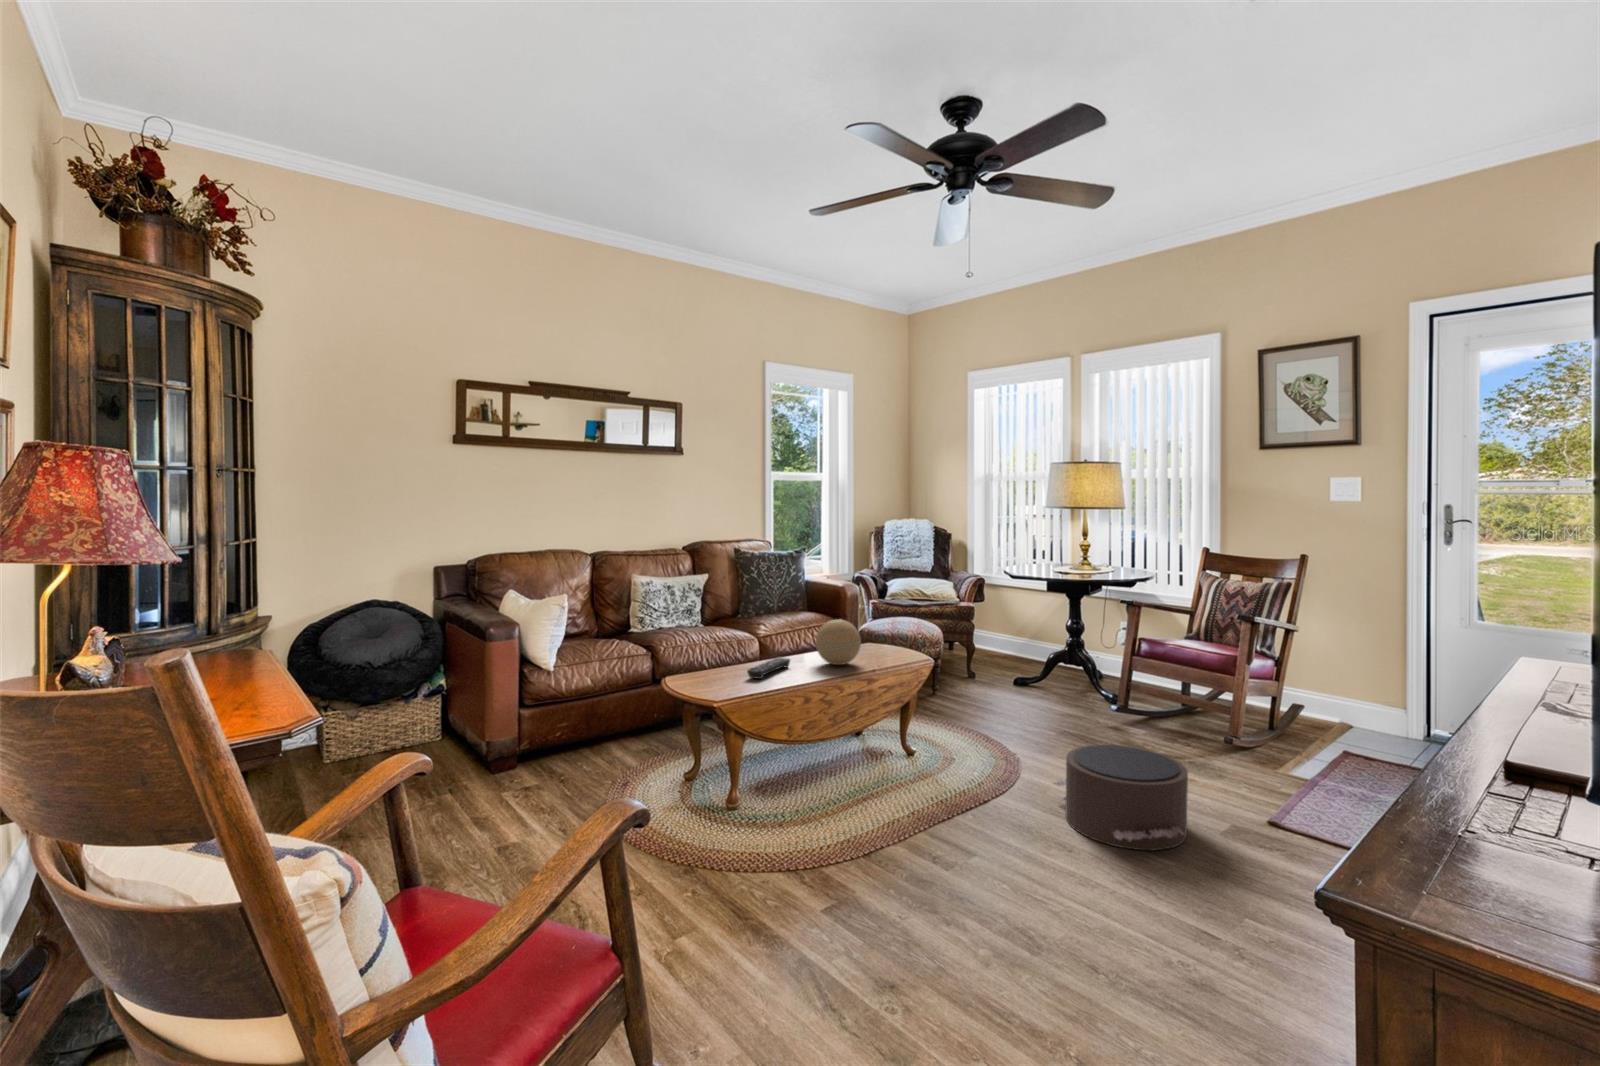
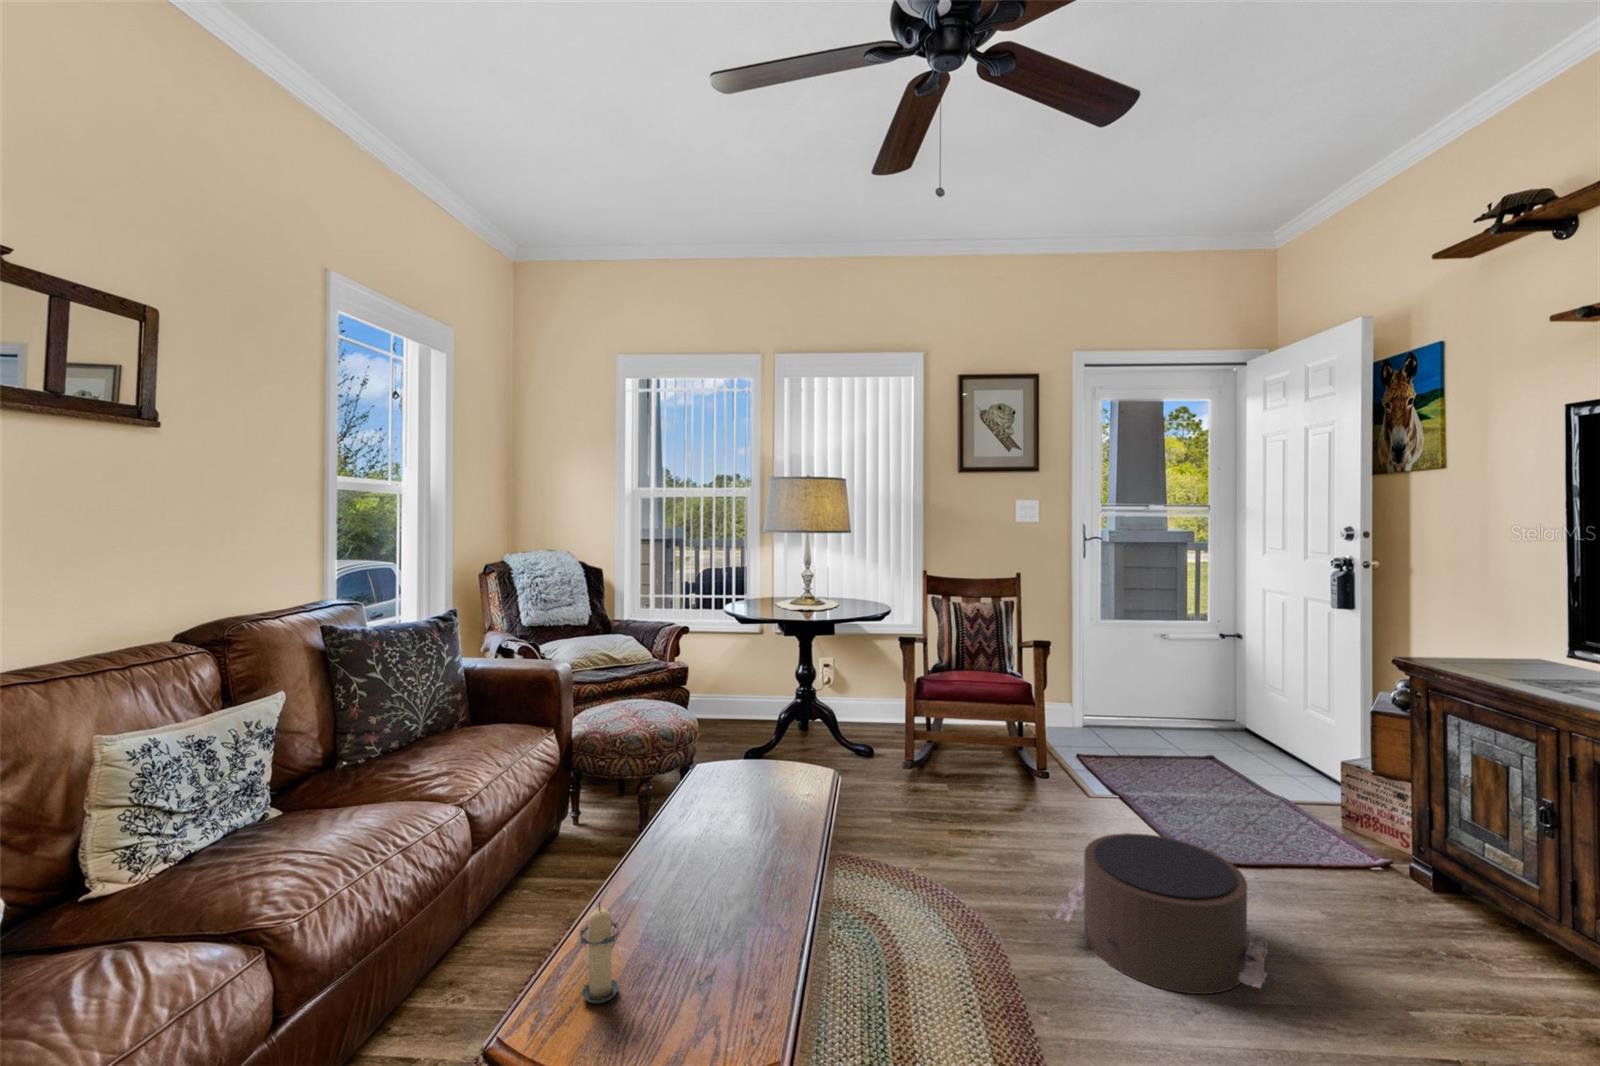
decorative orb: present [816,619,861,665] -> none [714,751,799,842]
candle: none [704,643,722,680] -> present [580,902,619,1004]
remote control: present [747,657,790,679] -> none [659,860,716,951]

